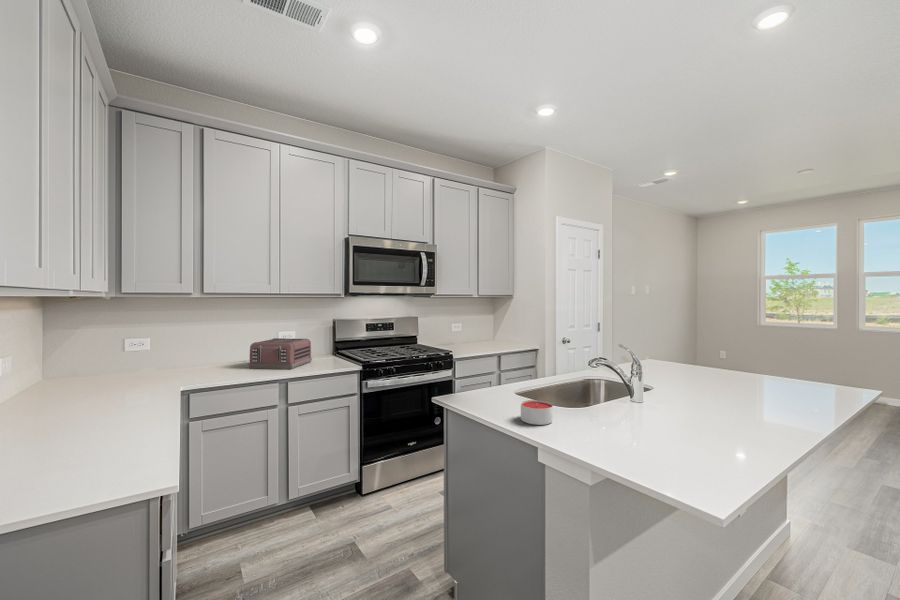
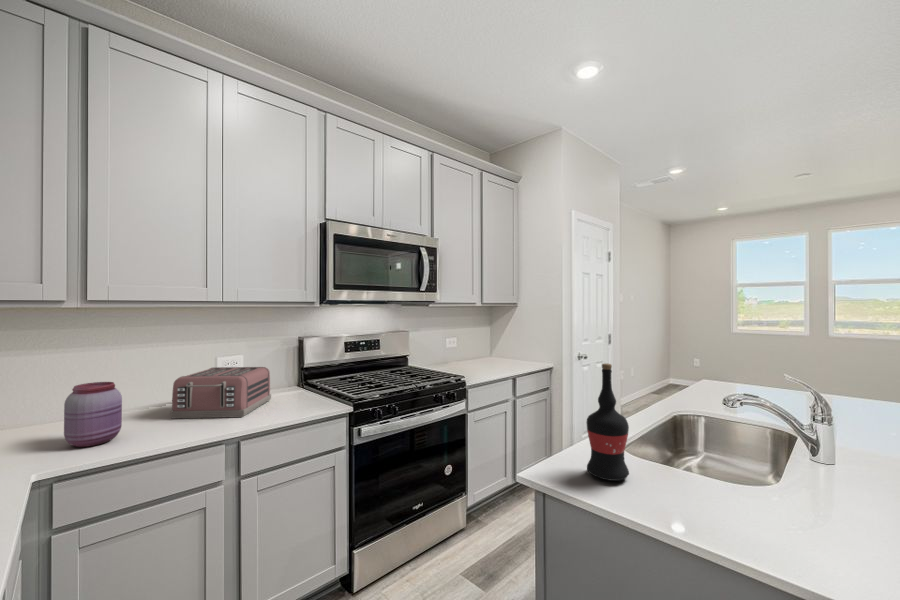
wine bottle: none [471,334,495,401] -> present [586,364,629,481]
jar: none [193,342,222,378] -> present [64,382,122,447]
candle: present [521,400,553,425] -> none [727,486,802,545]

